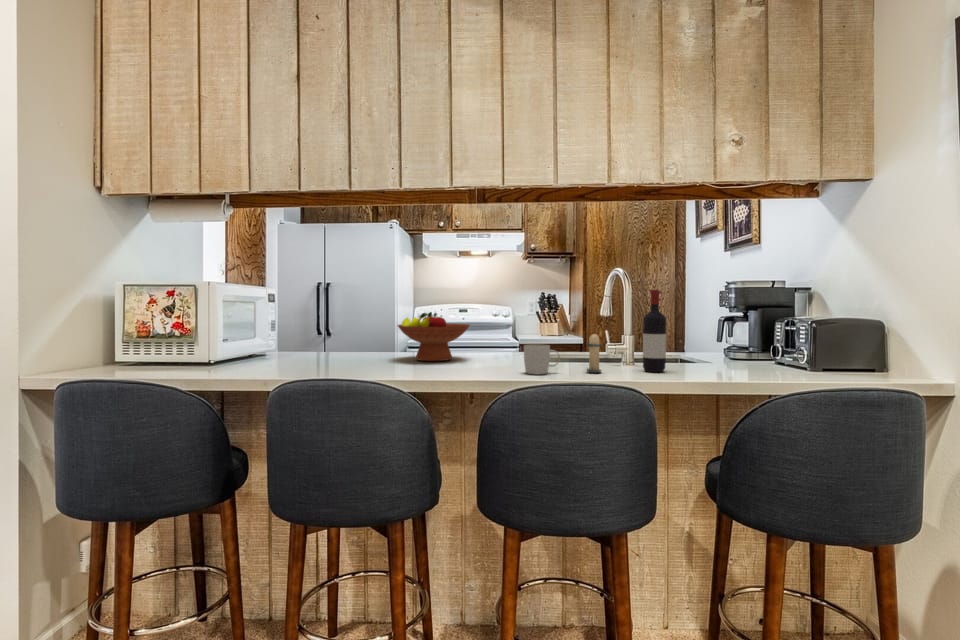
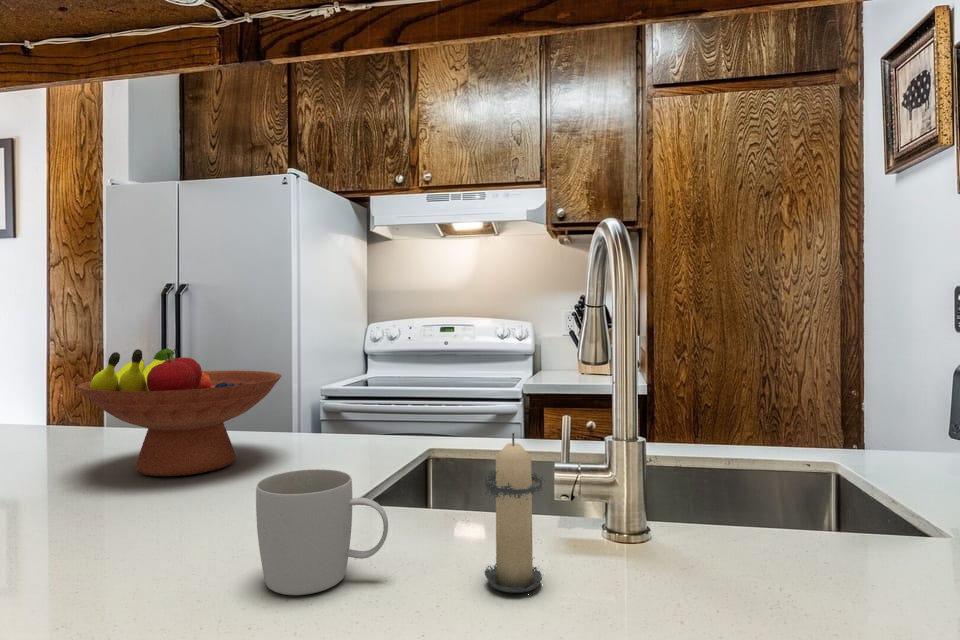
wine bottle: present [643,290,666,372] -> none [706,278,795,599]

